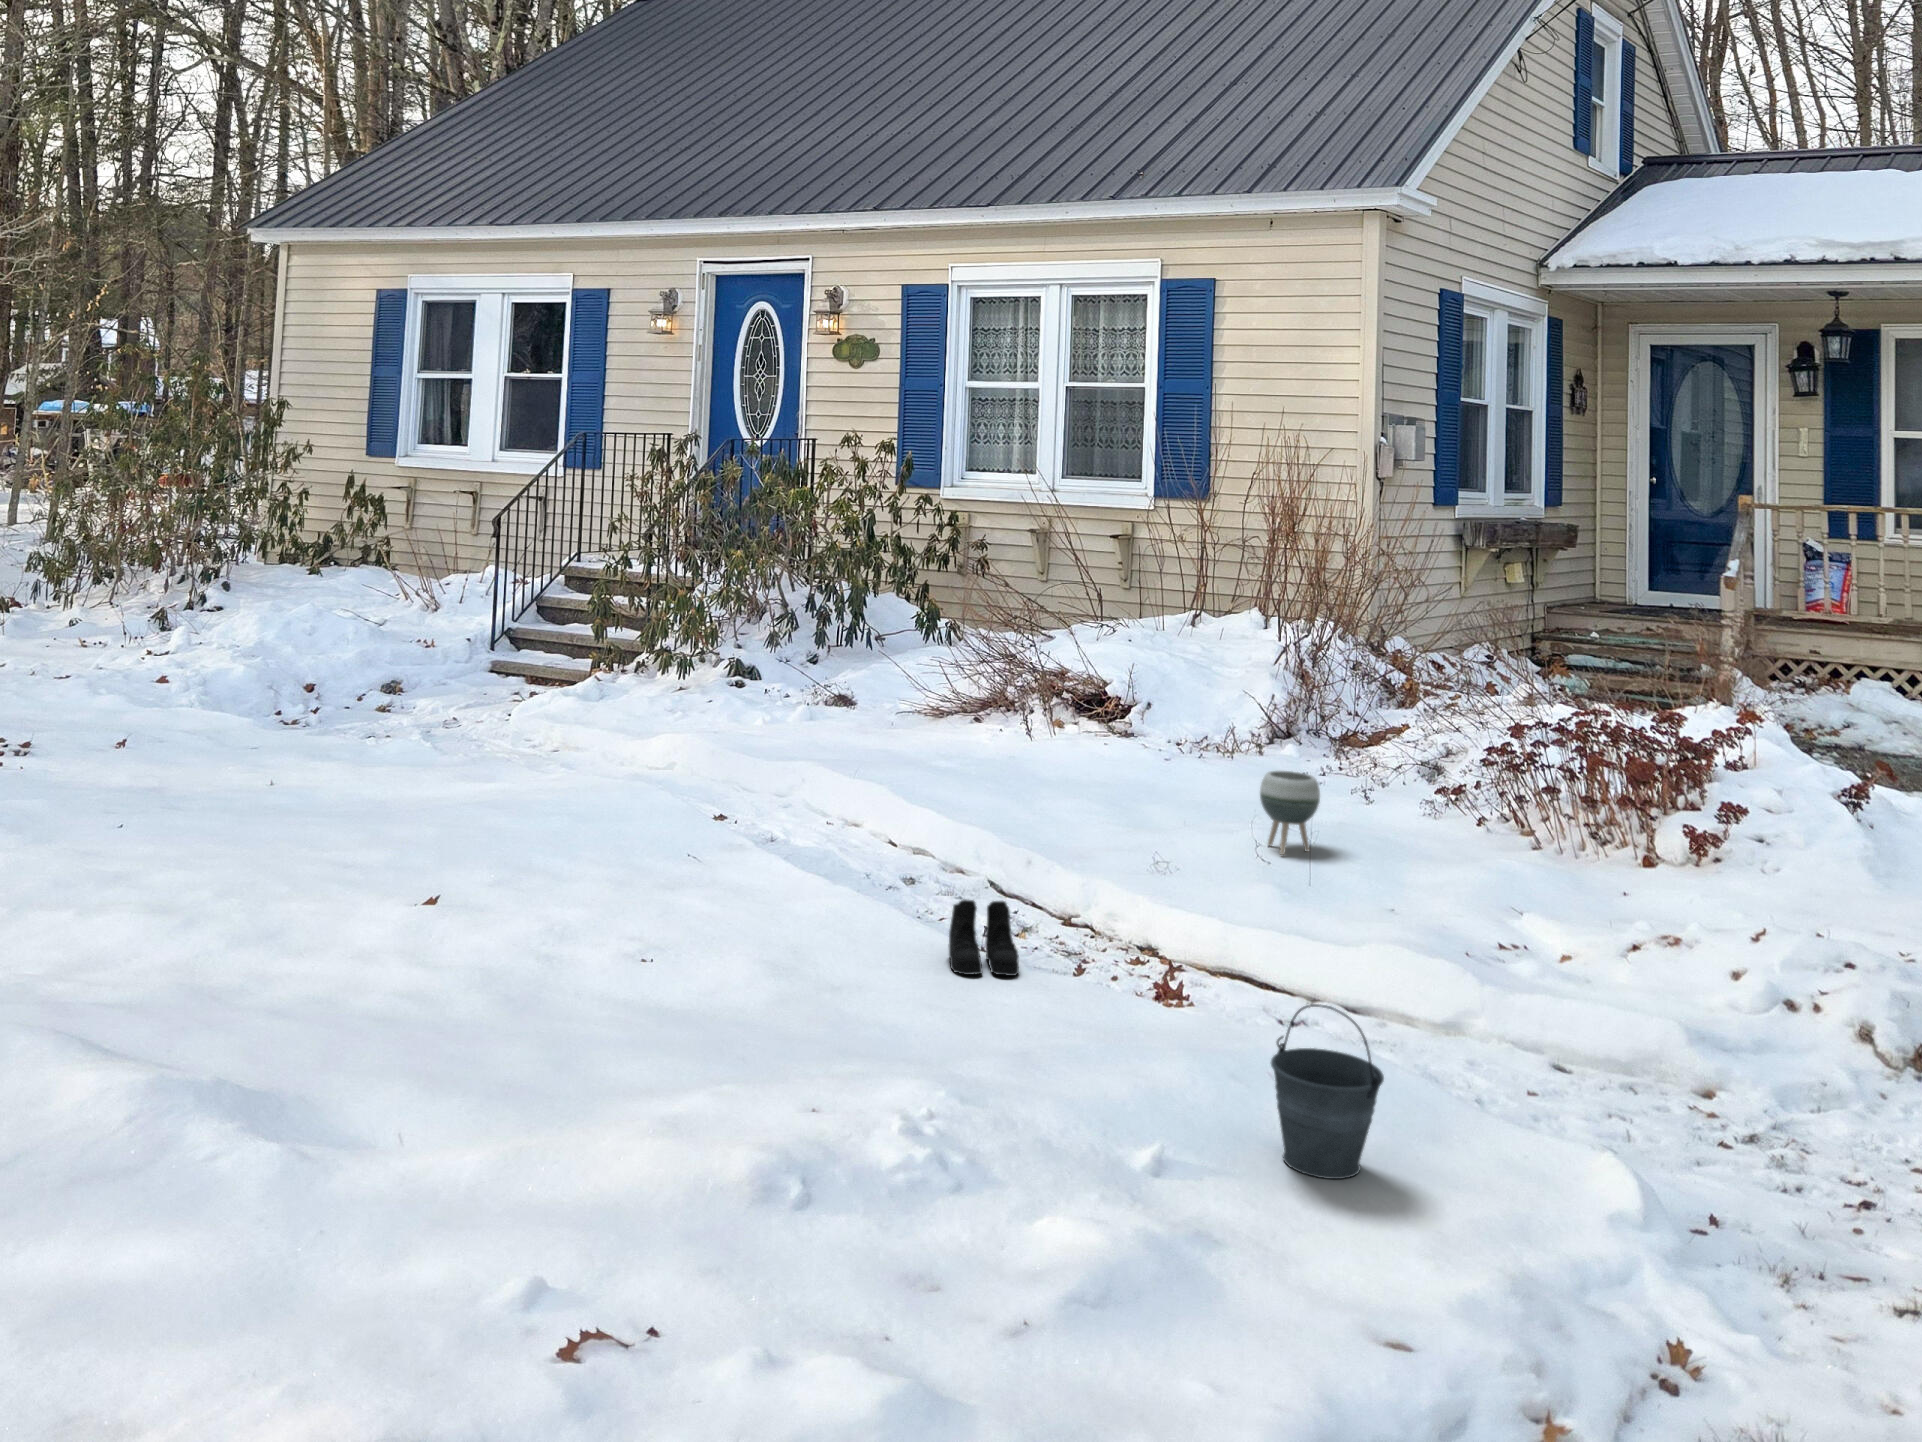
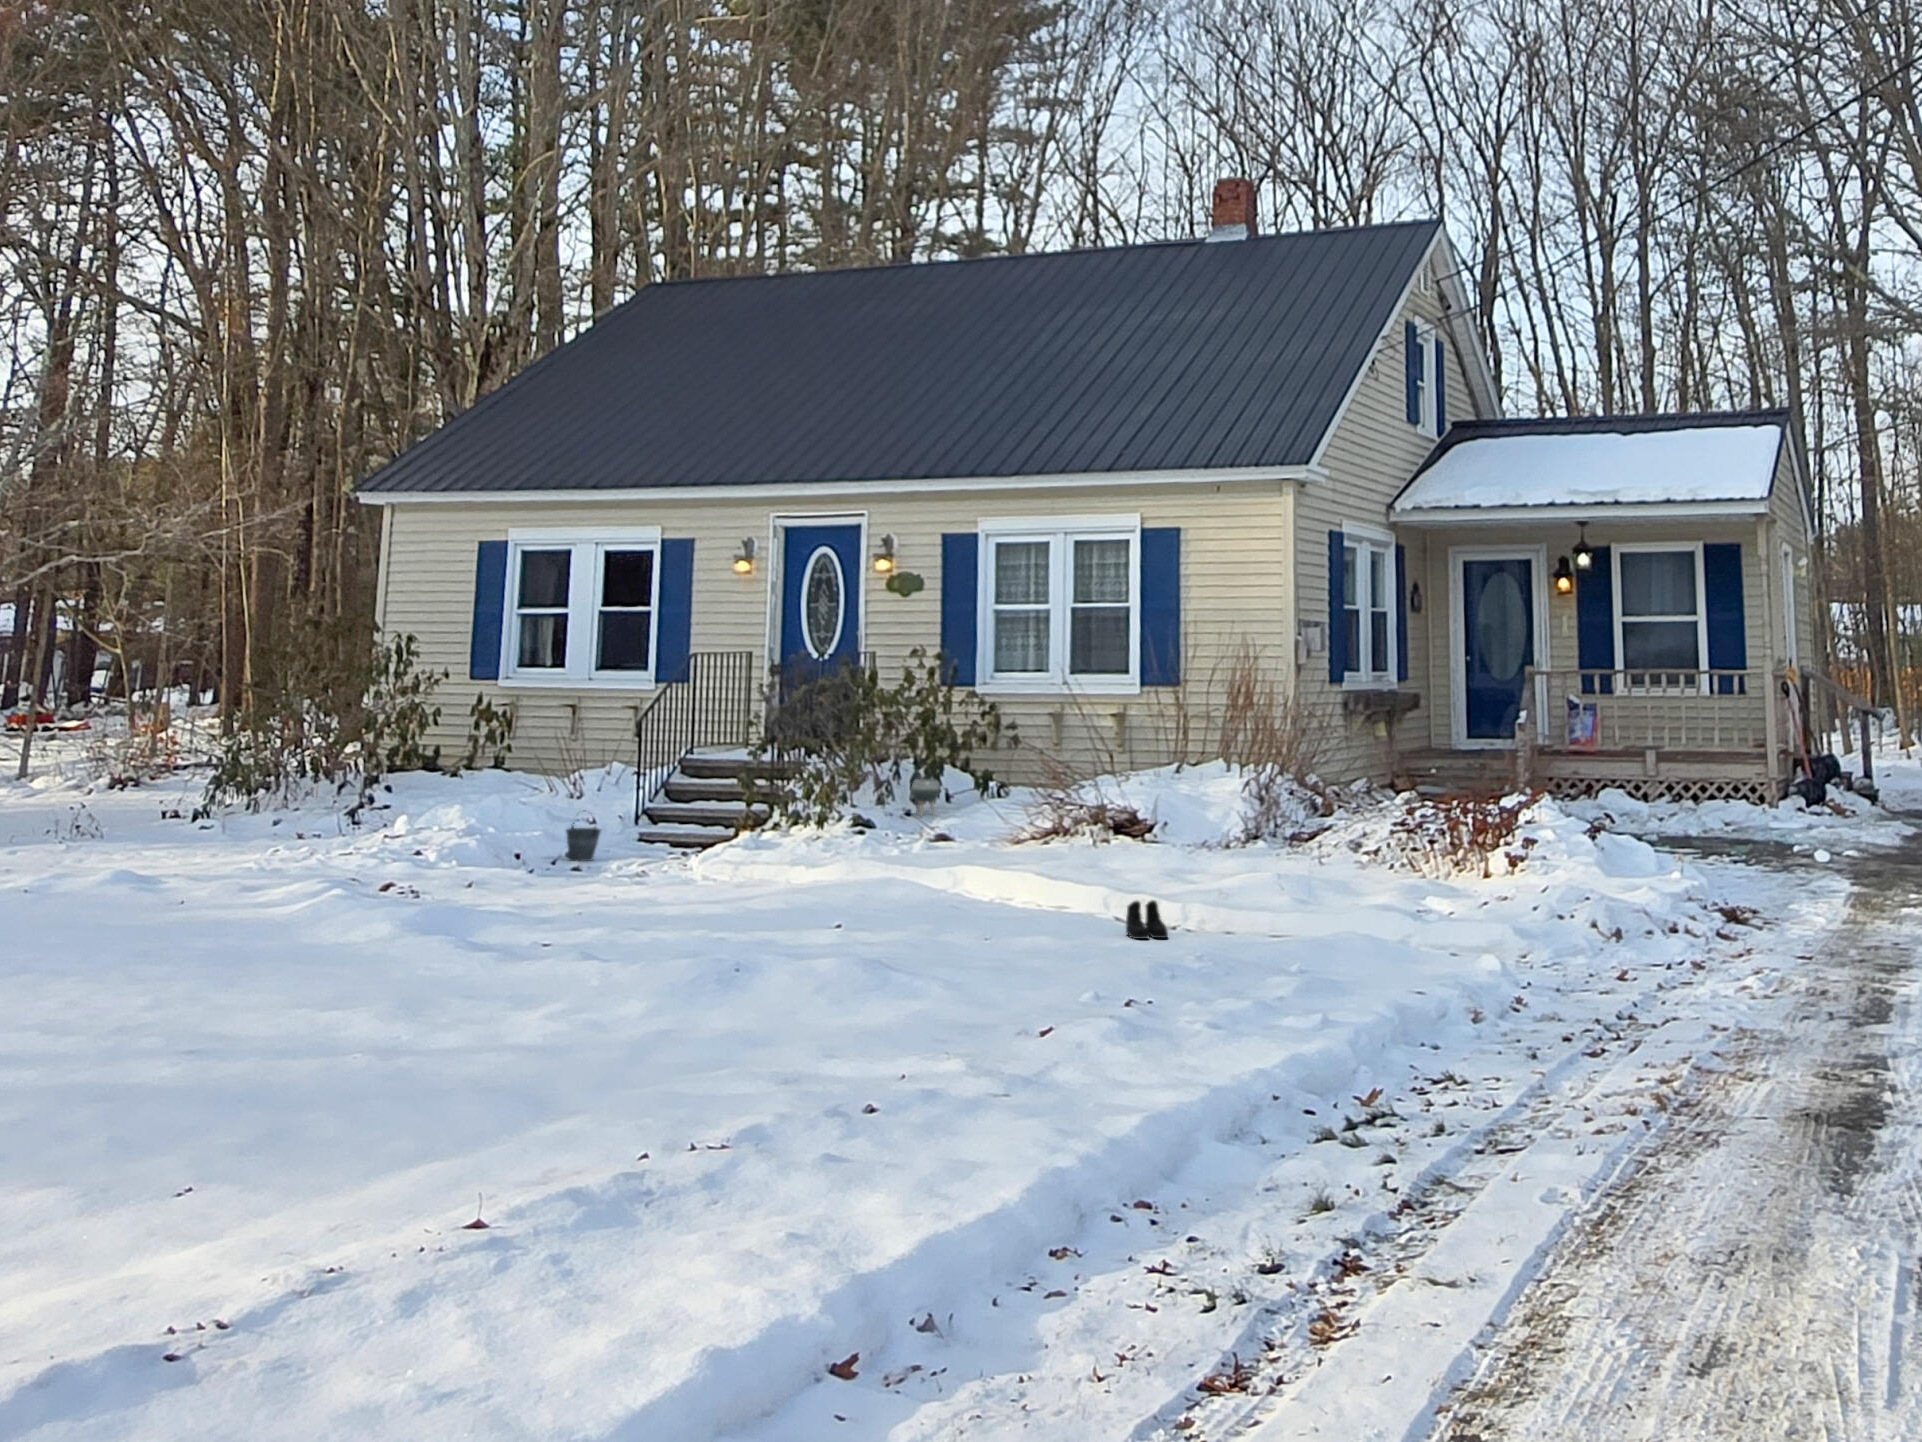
planter: present [1260,771,1320,855] -> present [911,779,939,815]
bucket: present [1271,1004,1384,1179] -> present [566,823,601,861]

